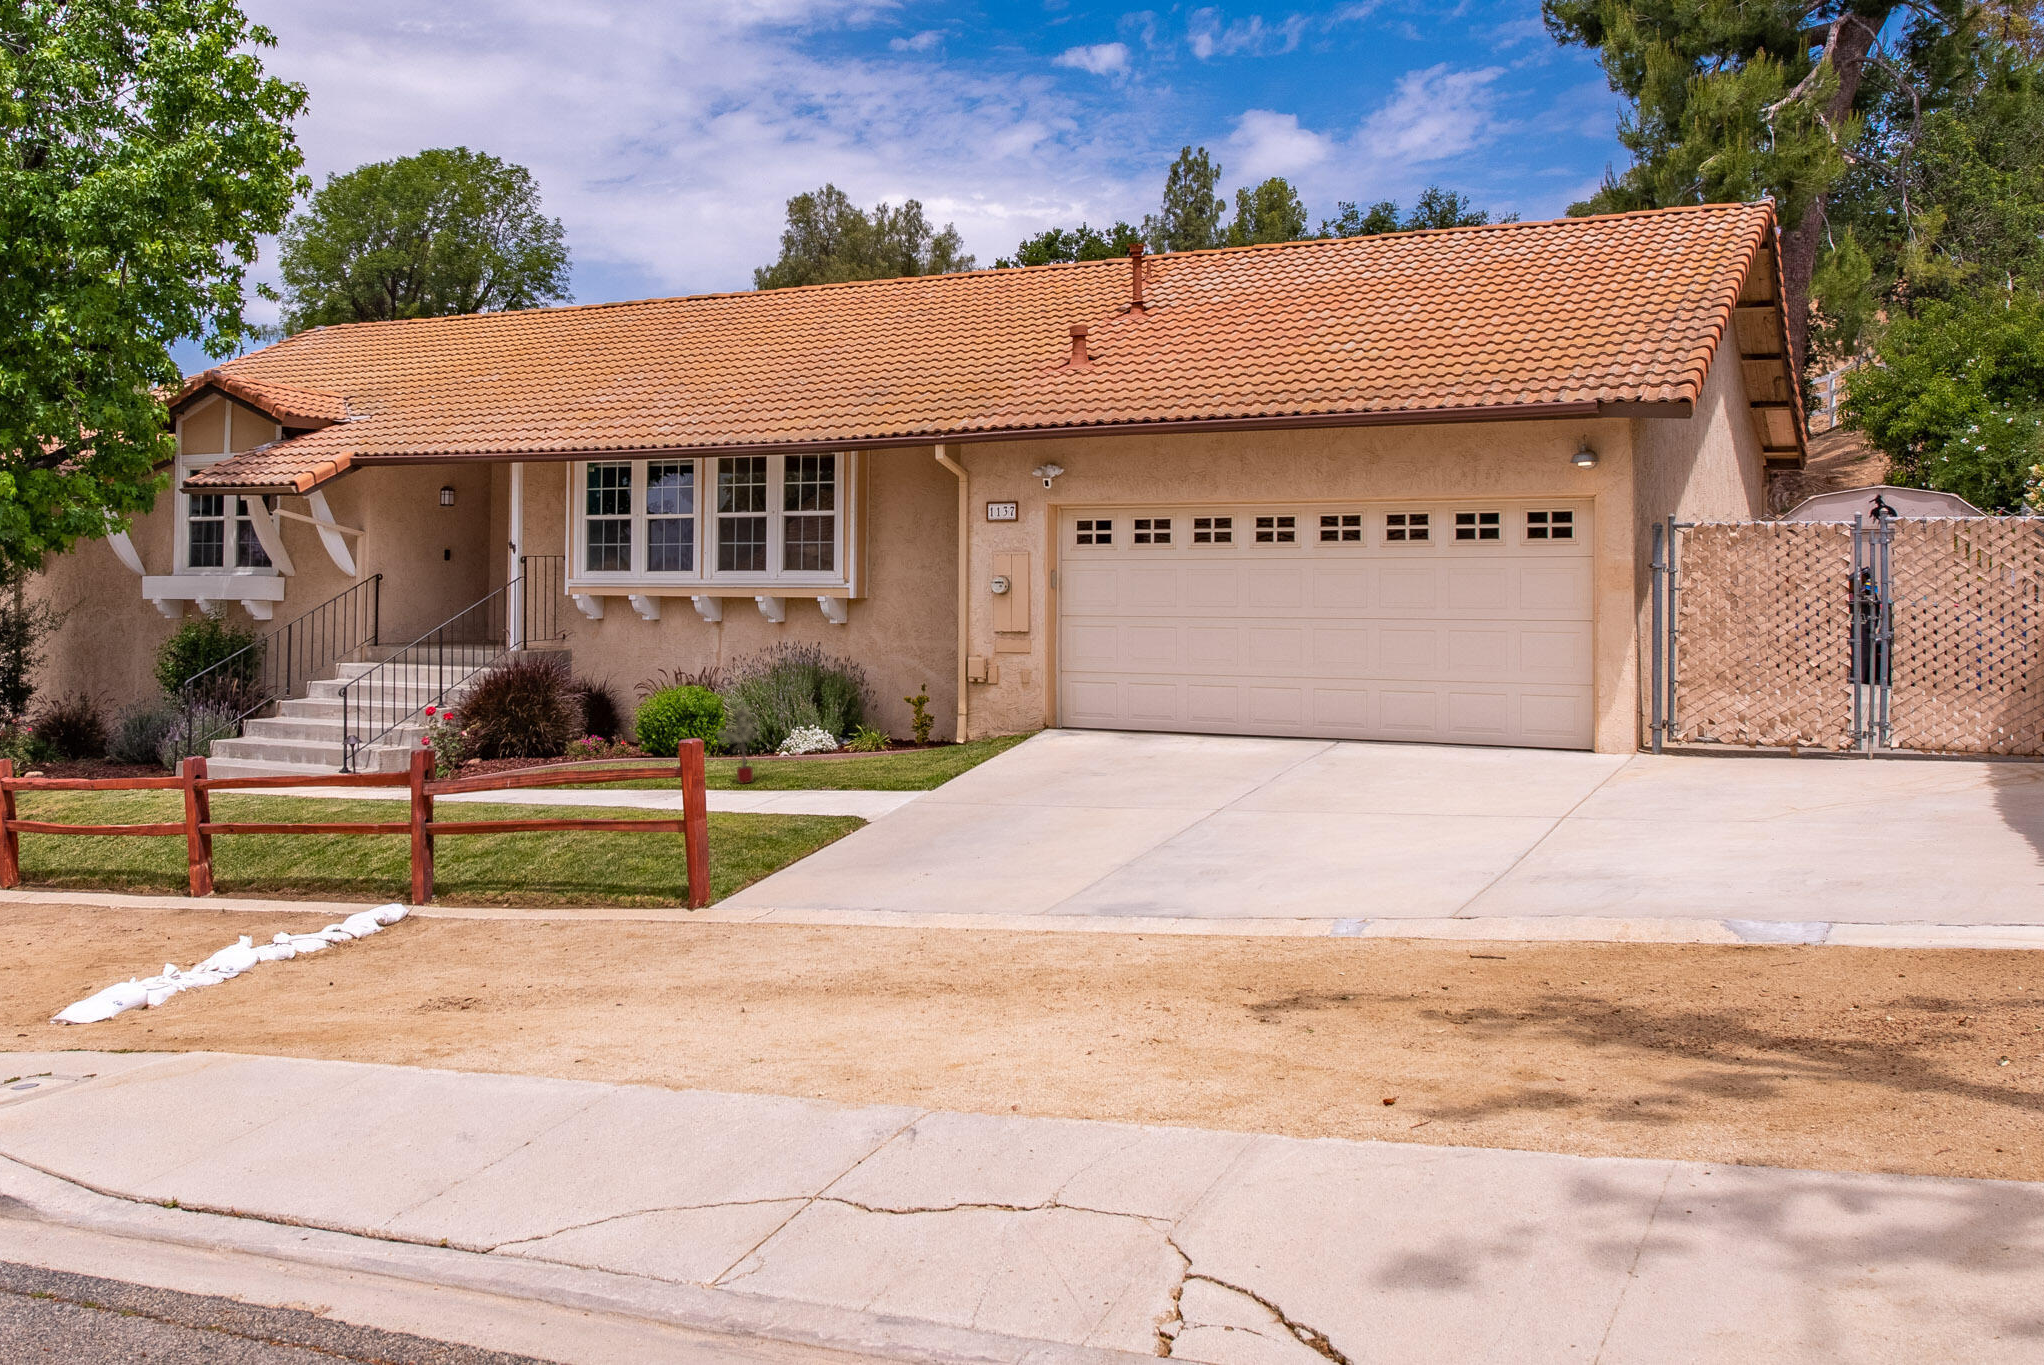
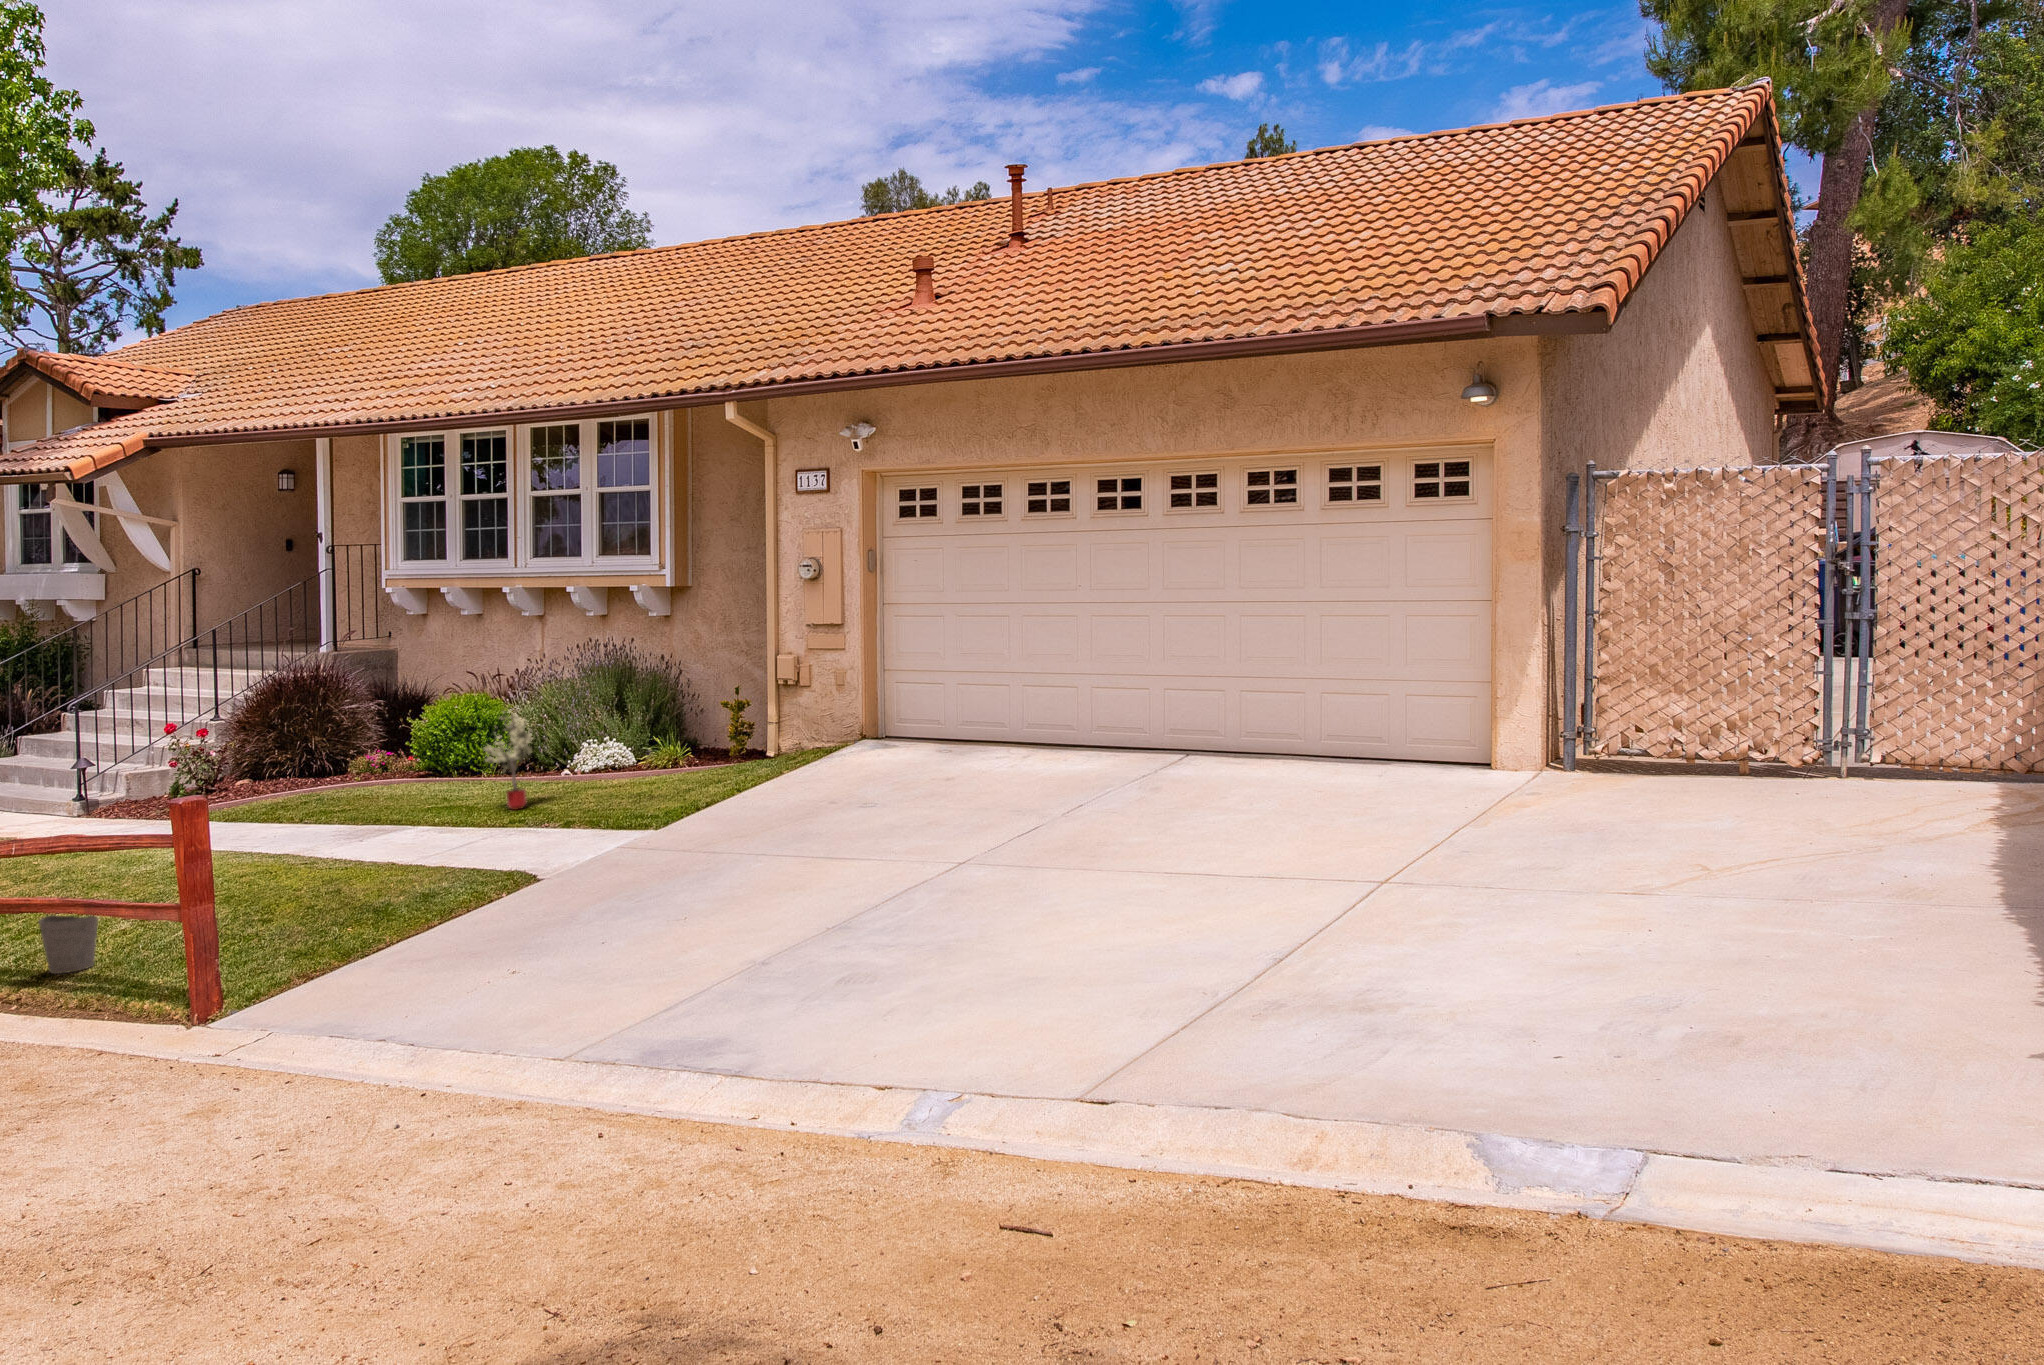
bucket: none [524,829,567,876] -> present [39,913,98,974]

